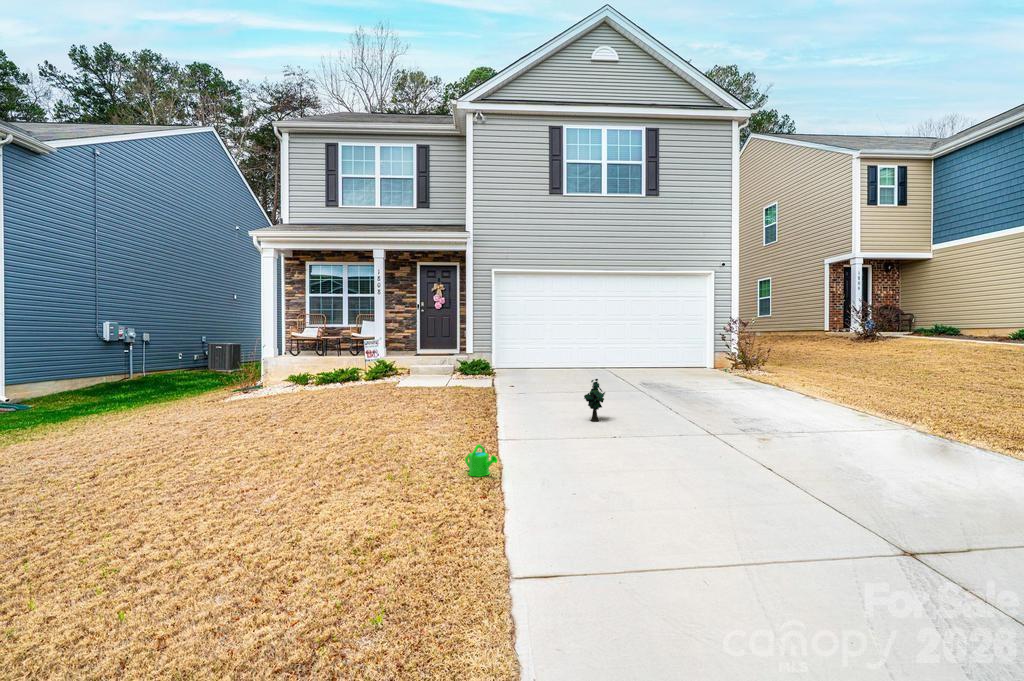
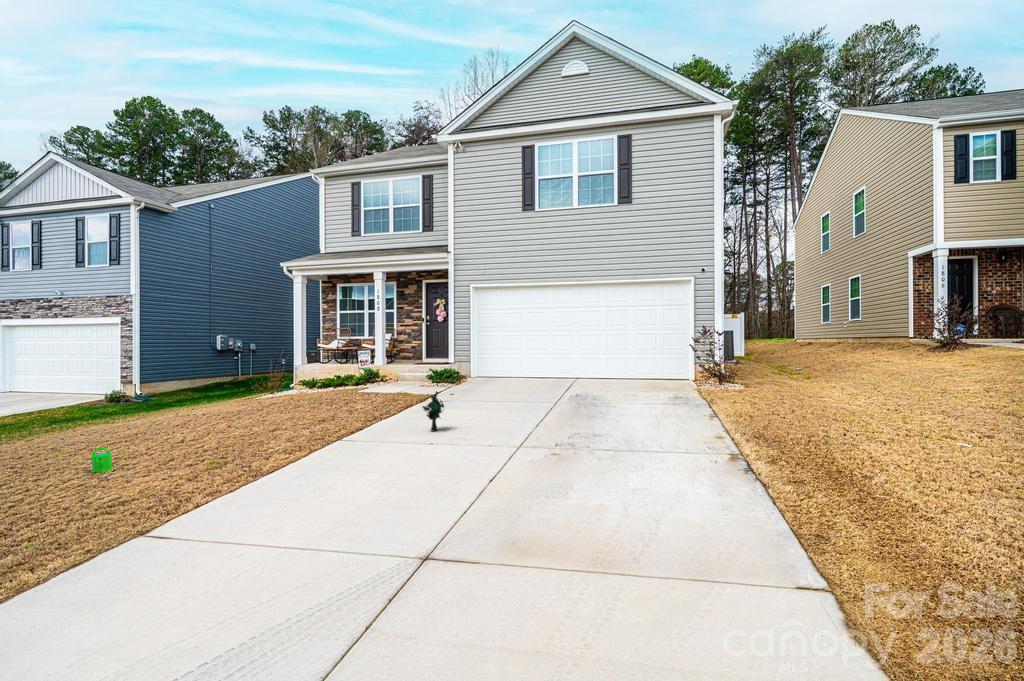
watering can: present [465,444,497,477] -> present [91,446,113,472]

